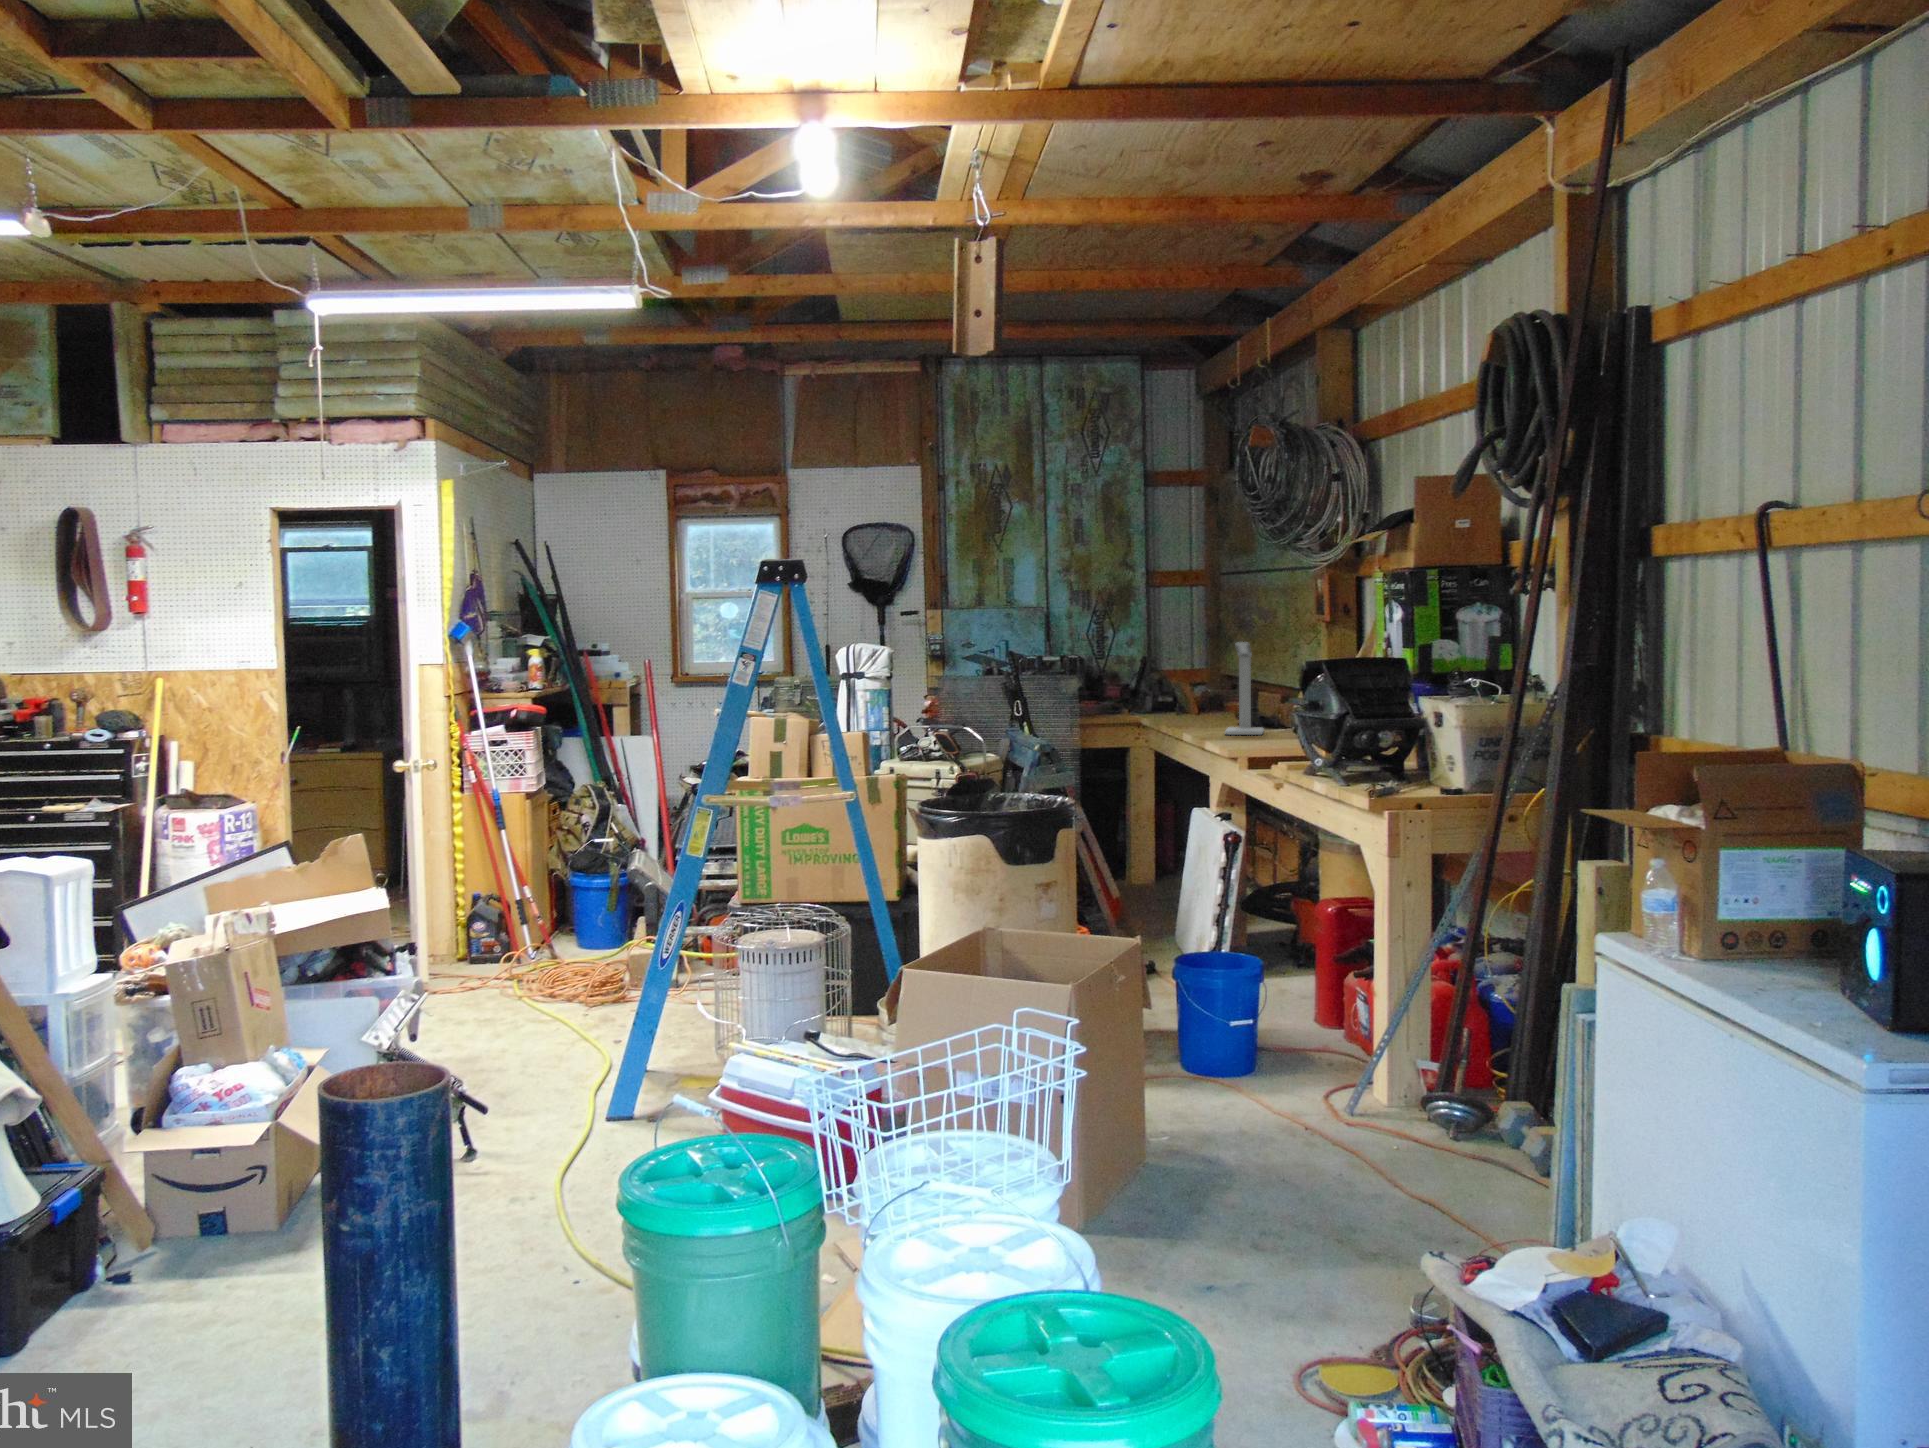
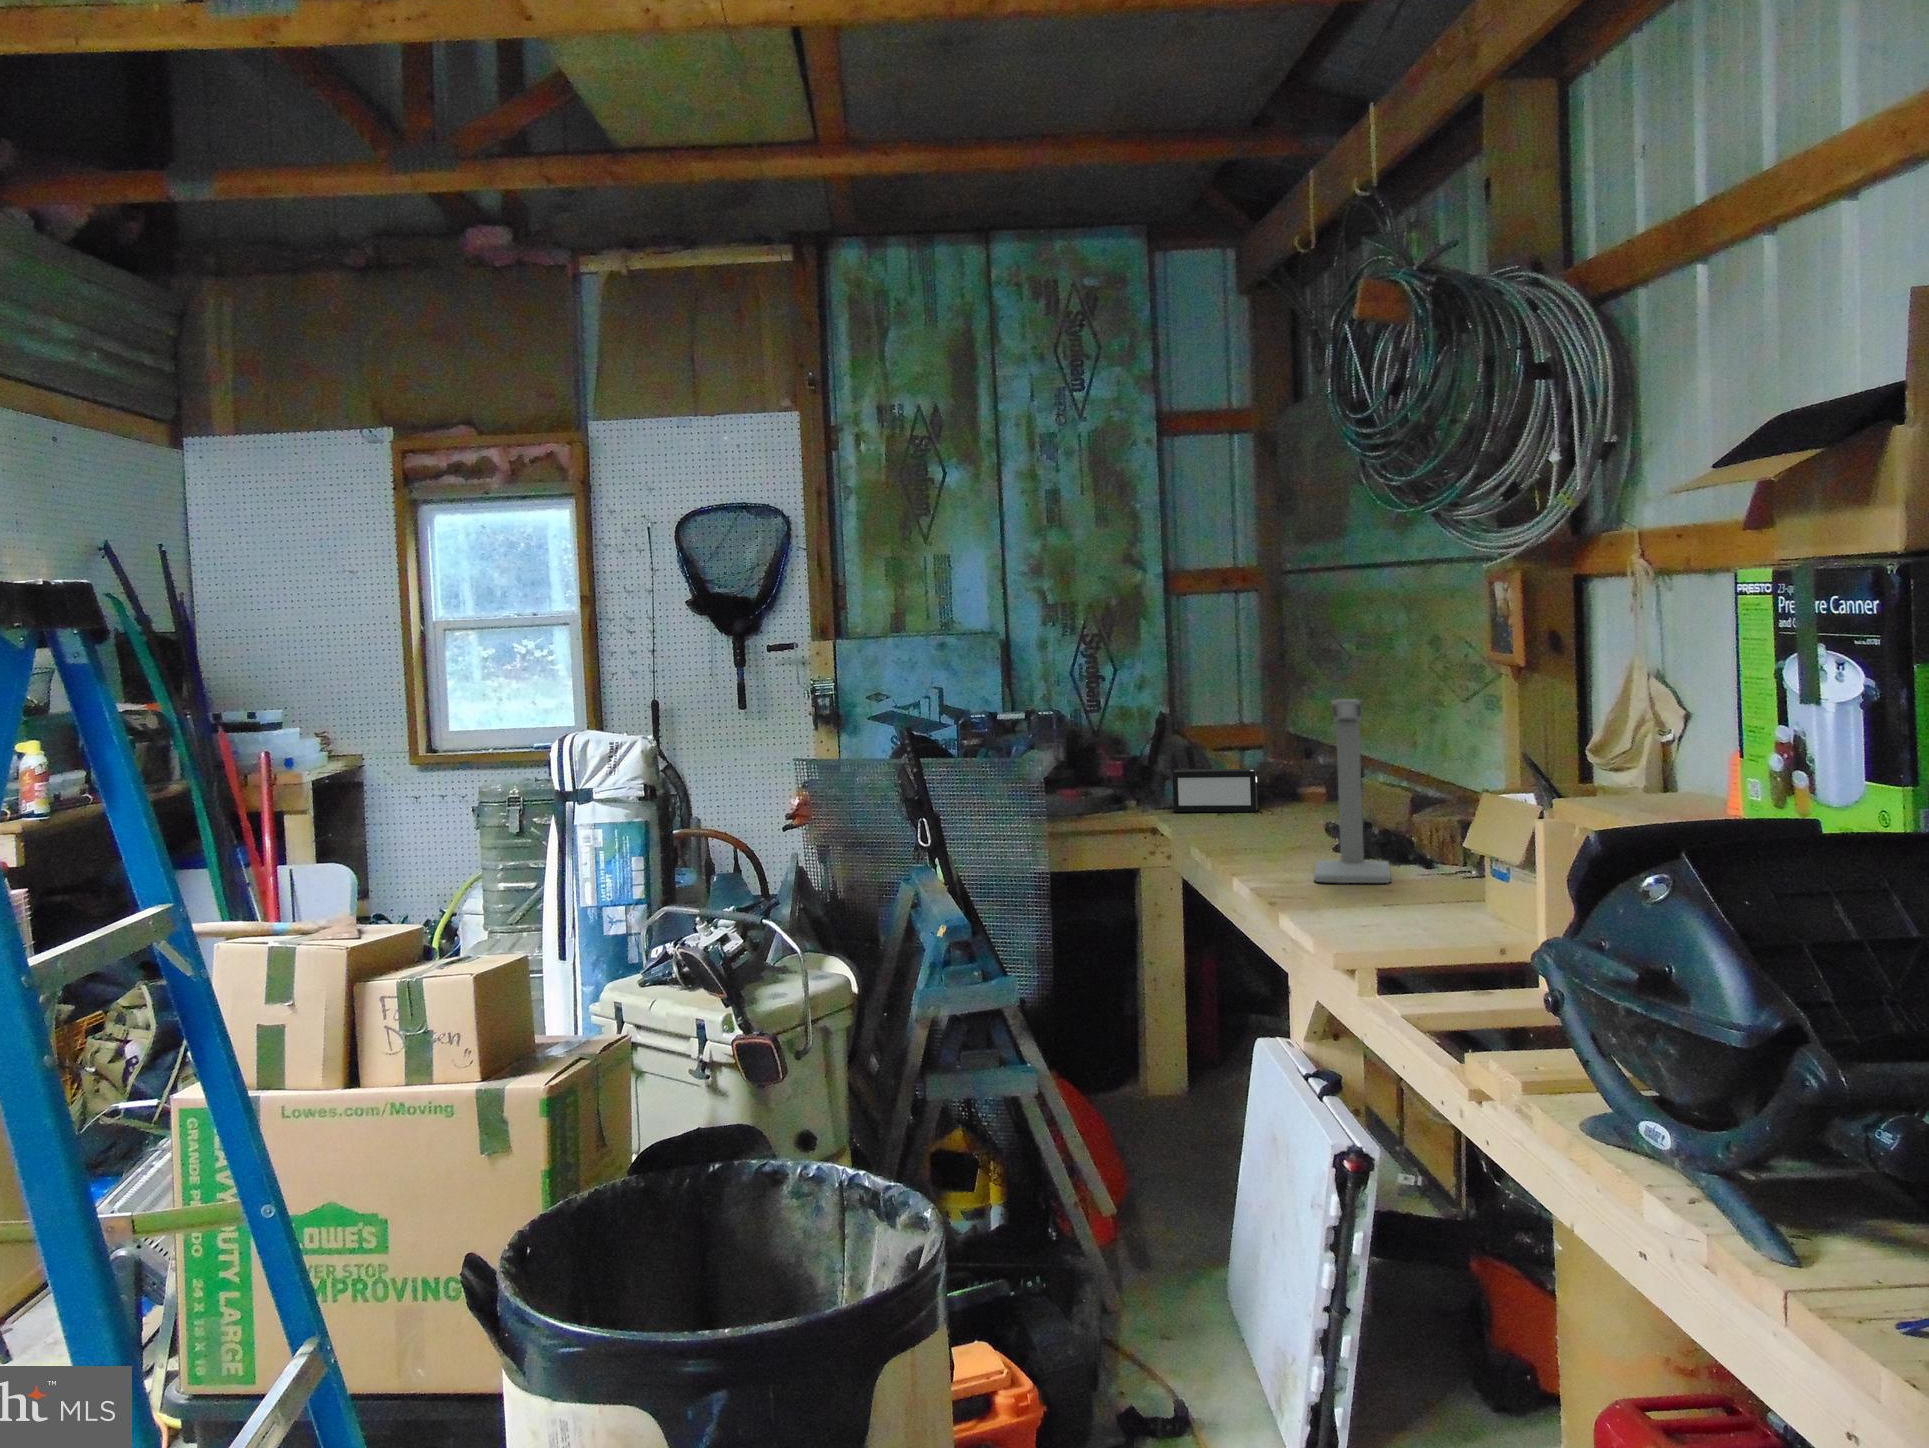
speaker: none [1150,690,1199,714] -> present [1172,769,1258,812]

